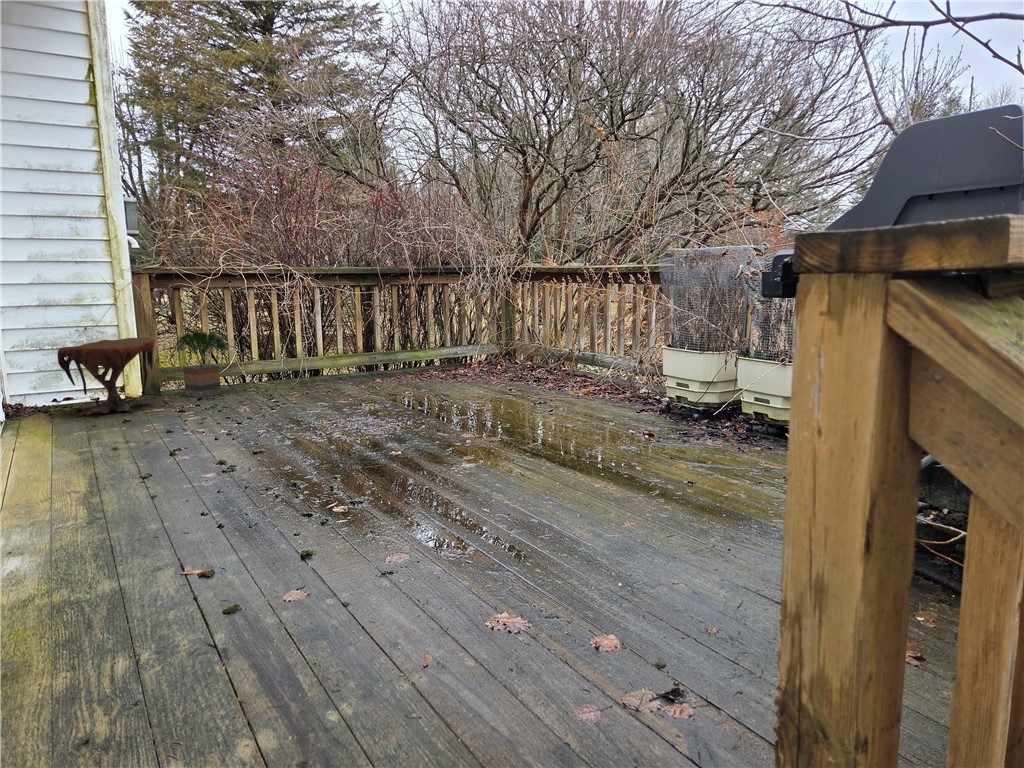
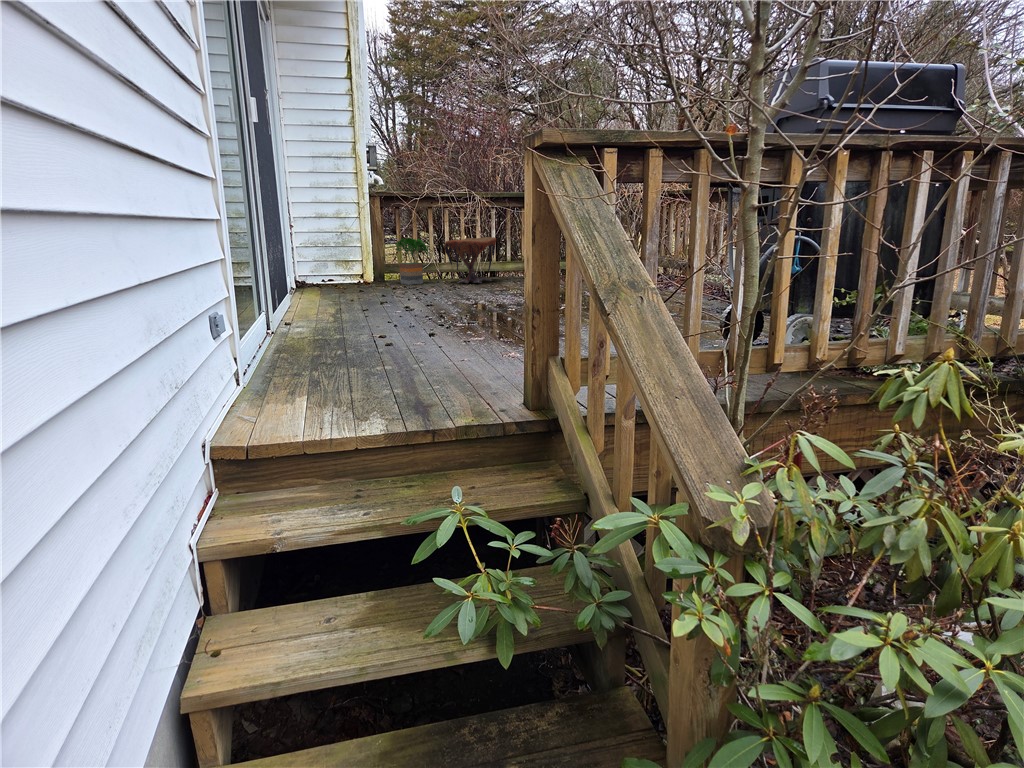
side table: present [57,337,154,415] -> present [445,237,496,283]

